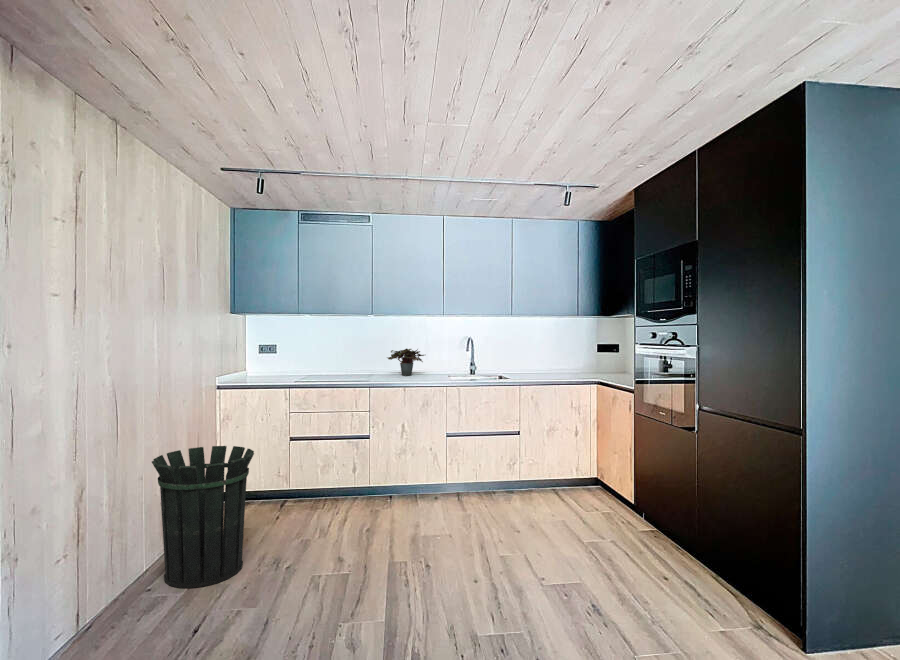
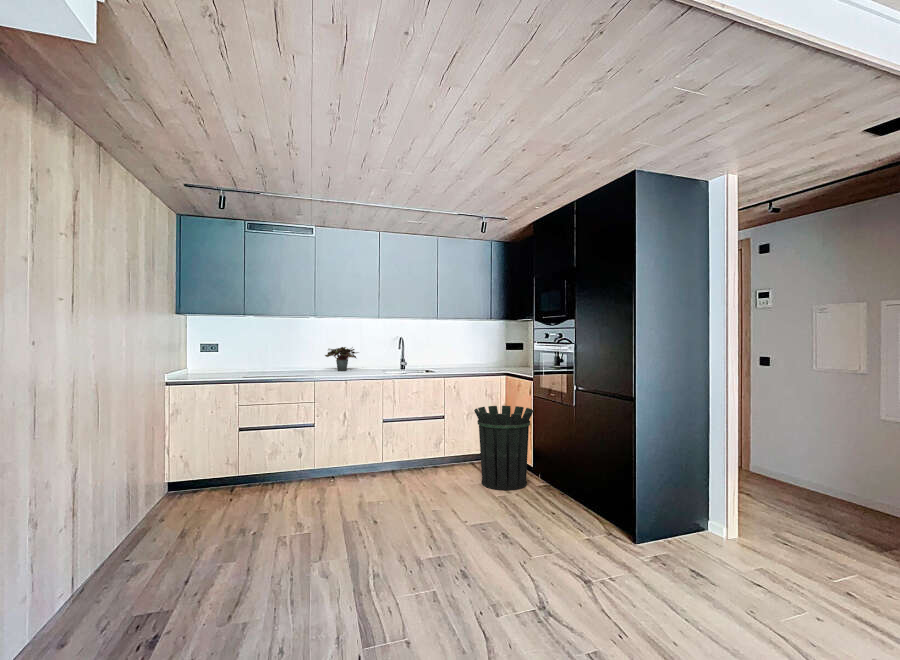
waste bin: present [152,446,254,588] -> present [474,406,533,490]

